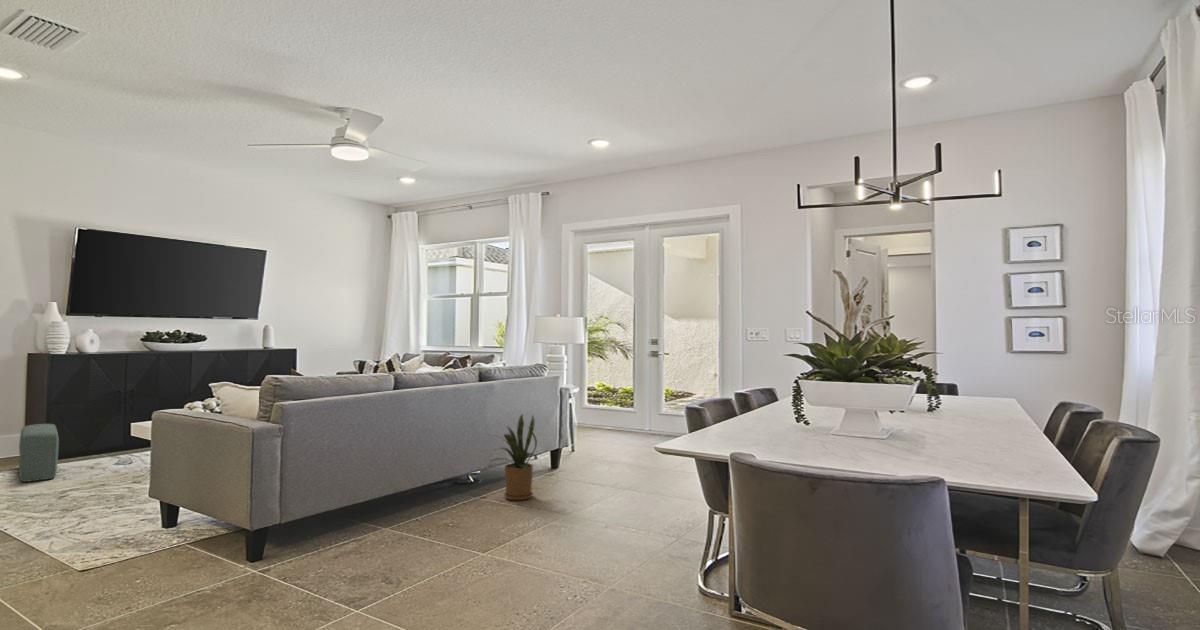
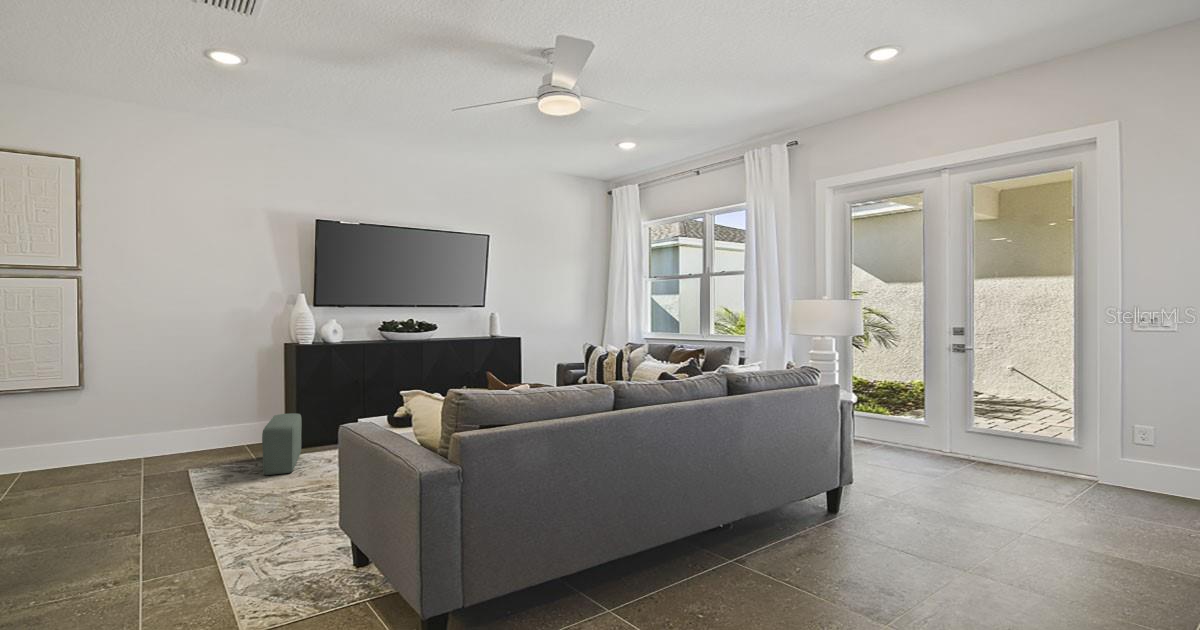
house plant: present [494,415,537,500] -> none [746,442,828,578]

